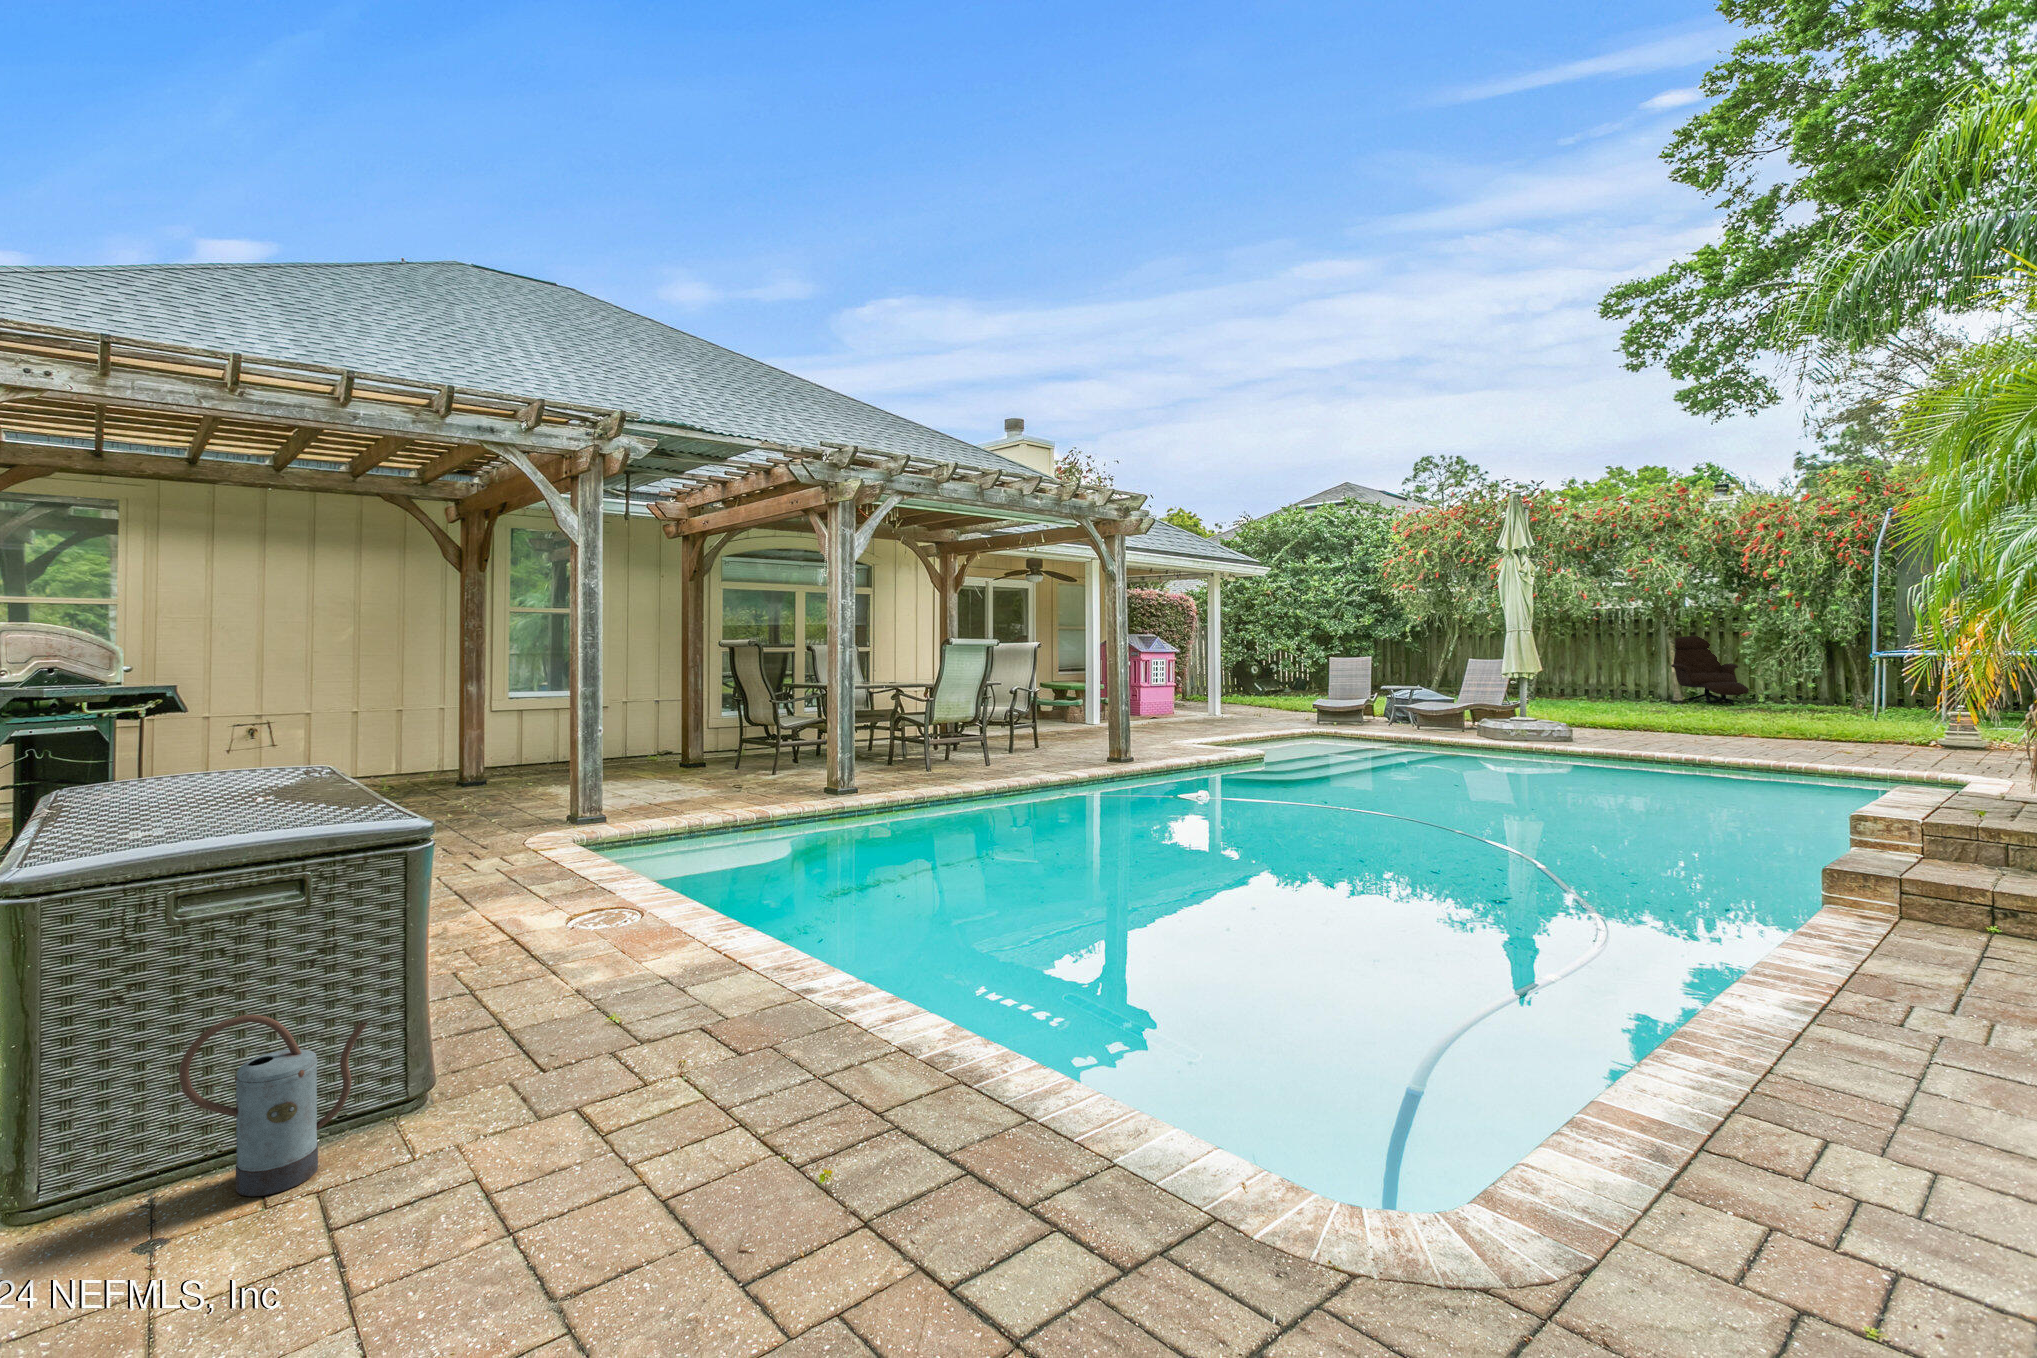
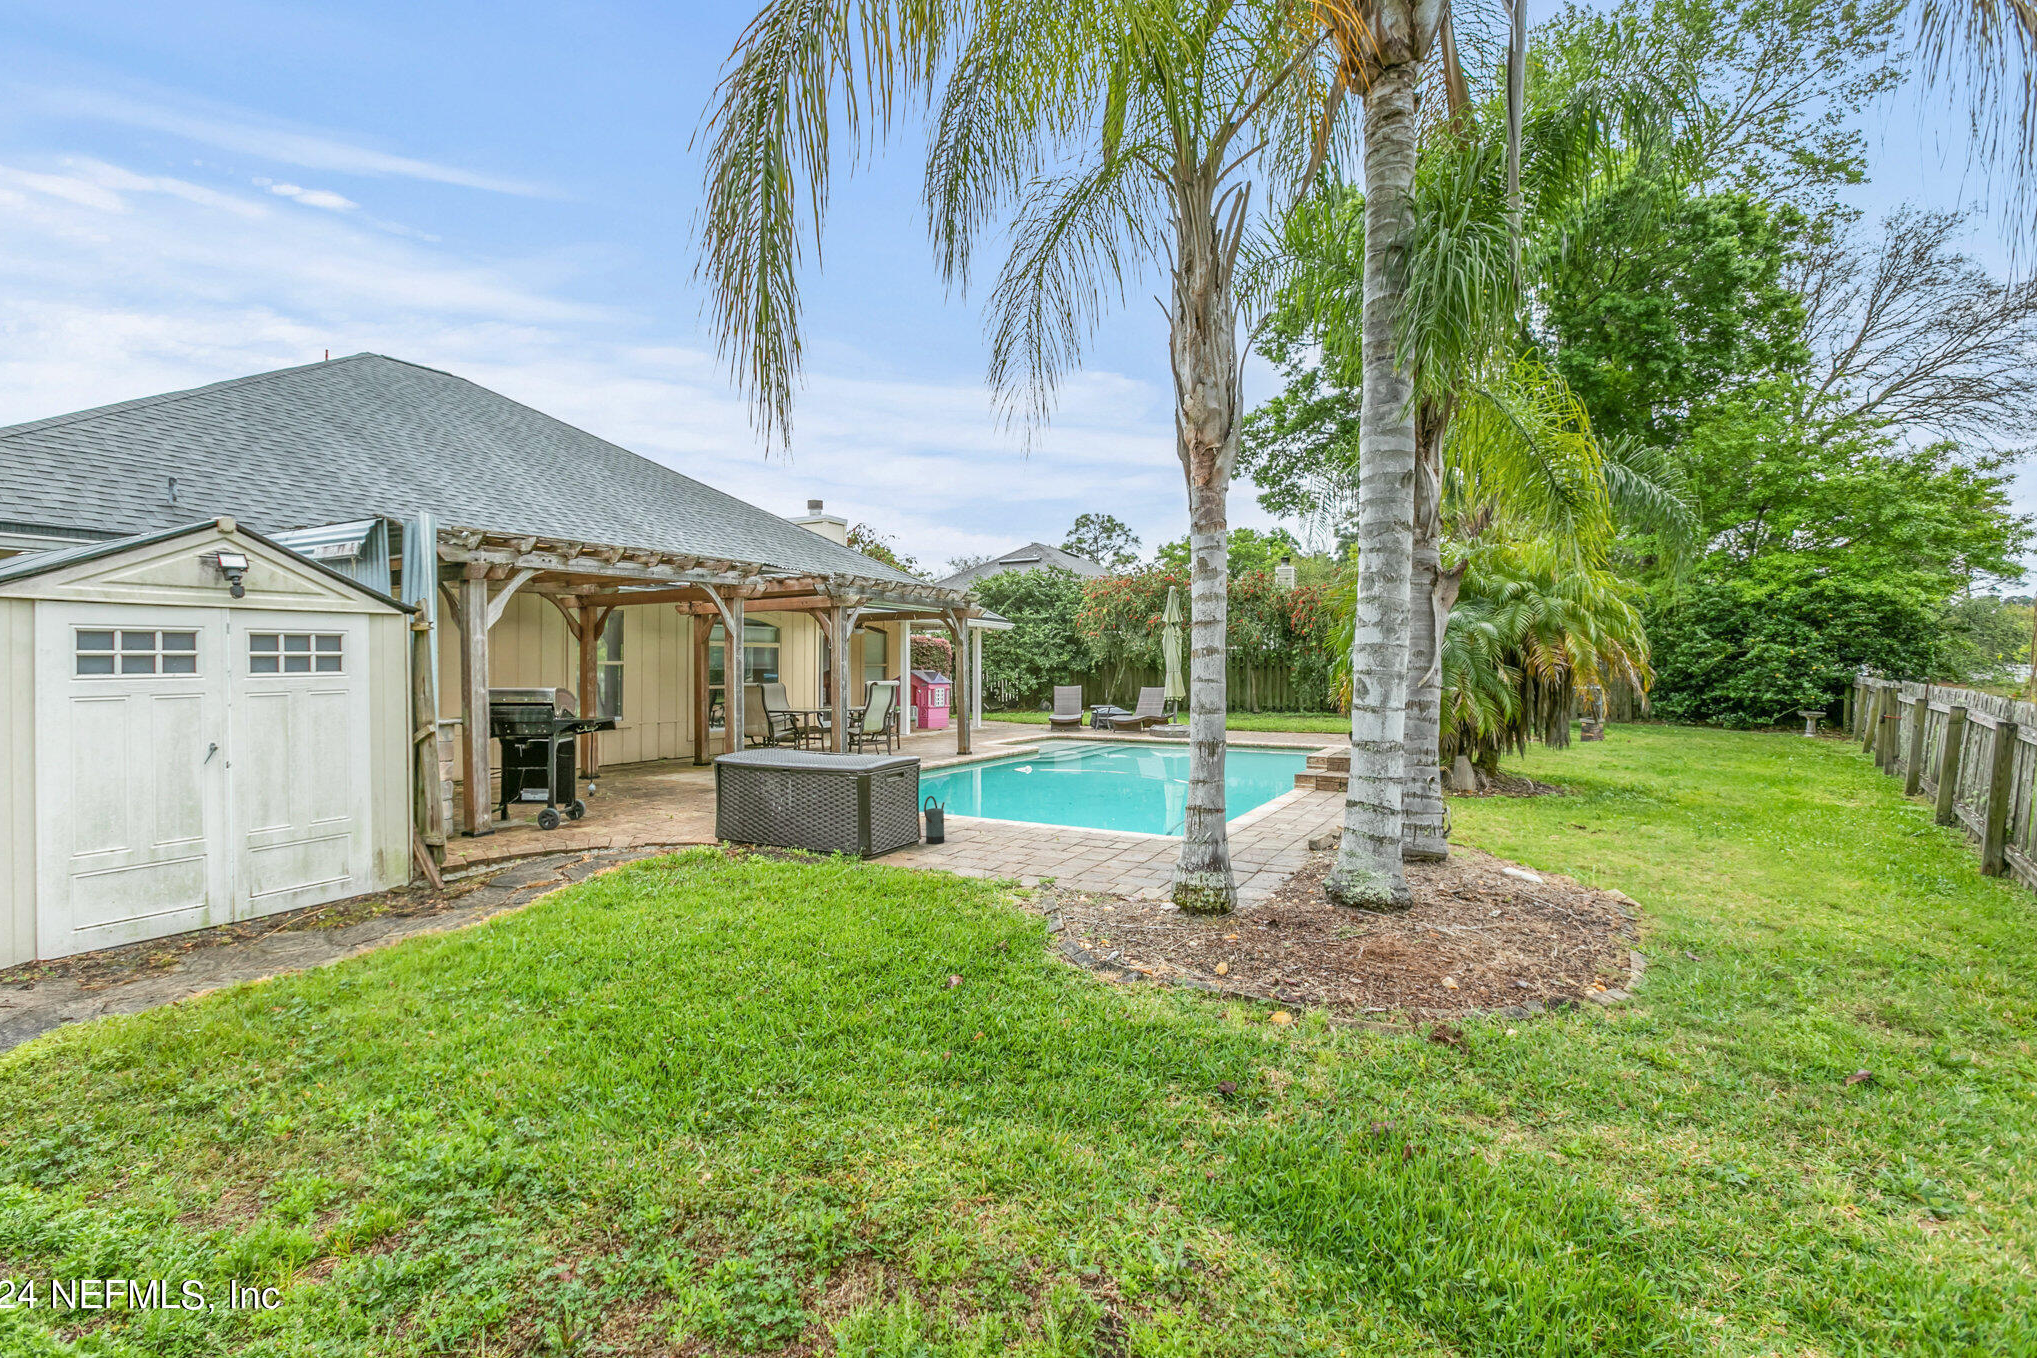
lounge chair: present [1671,636,1749,705] -> none [1261,666,1304,711]

